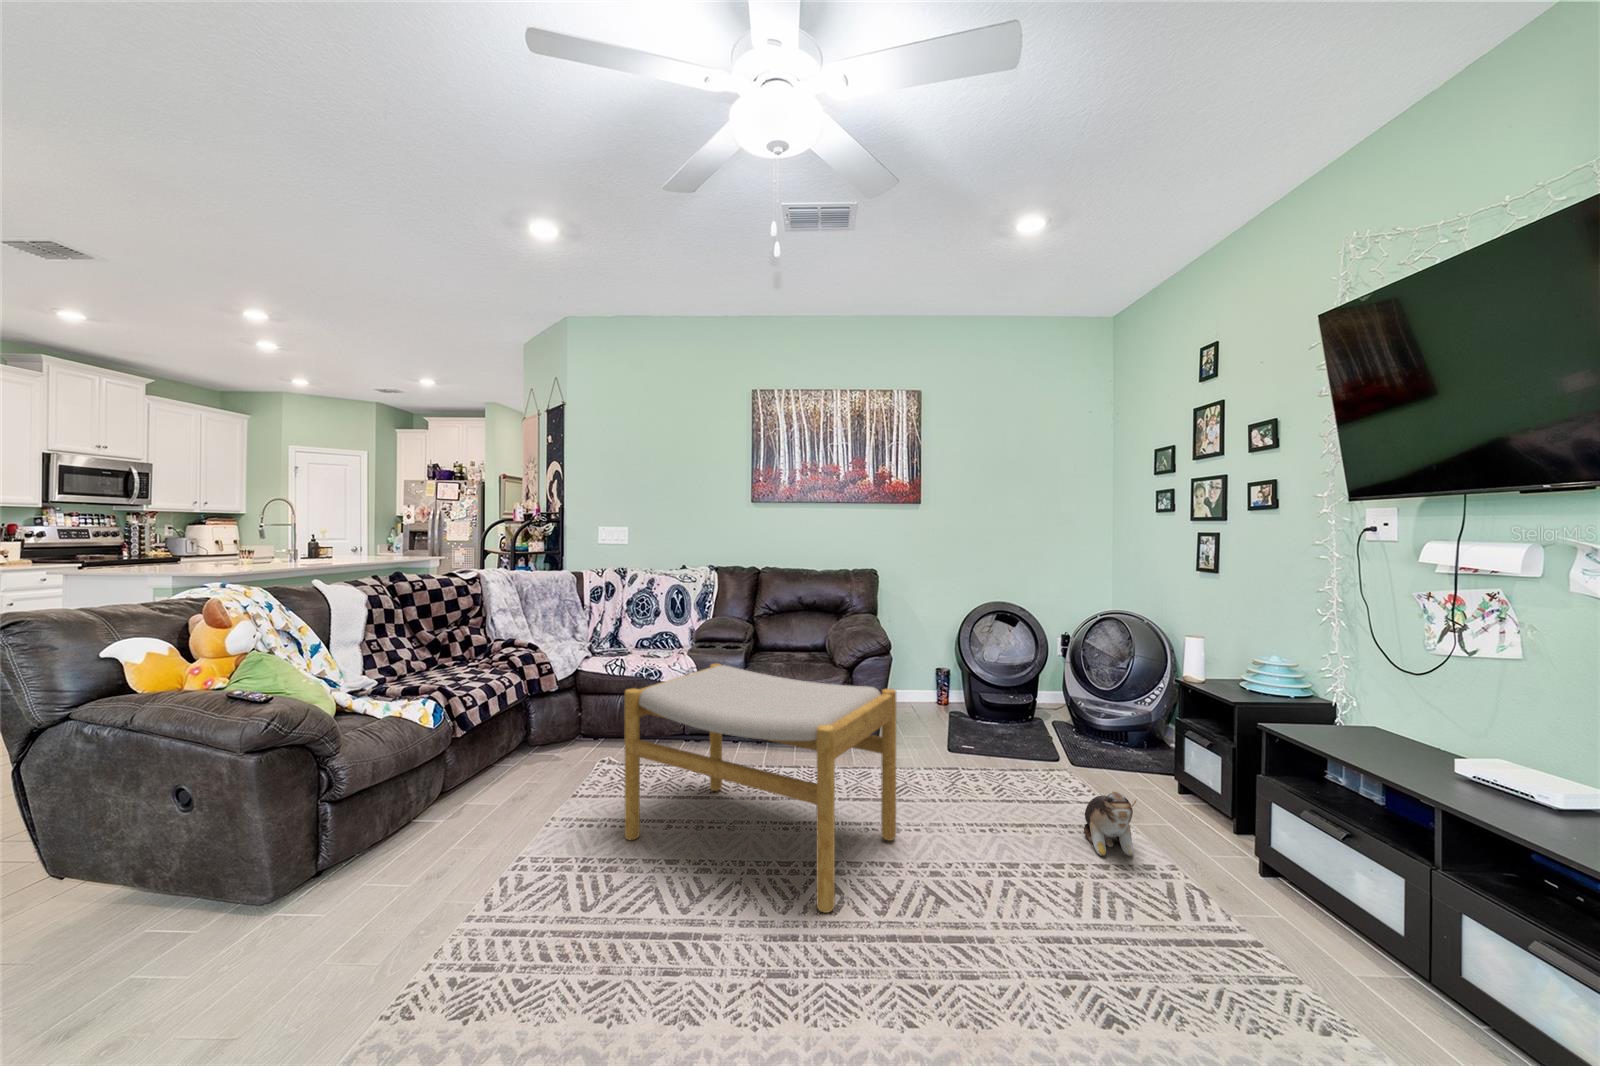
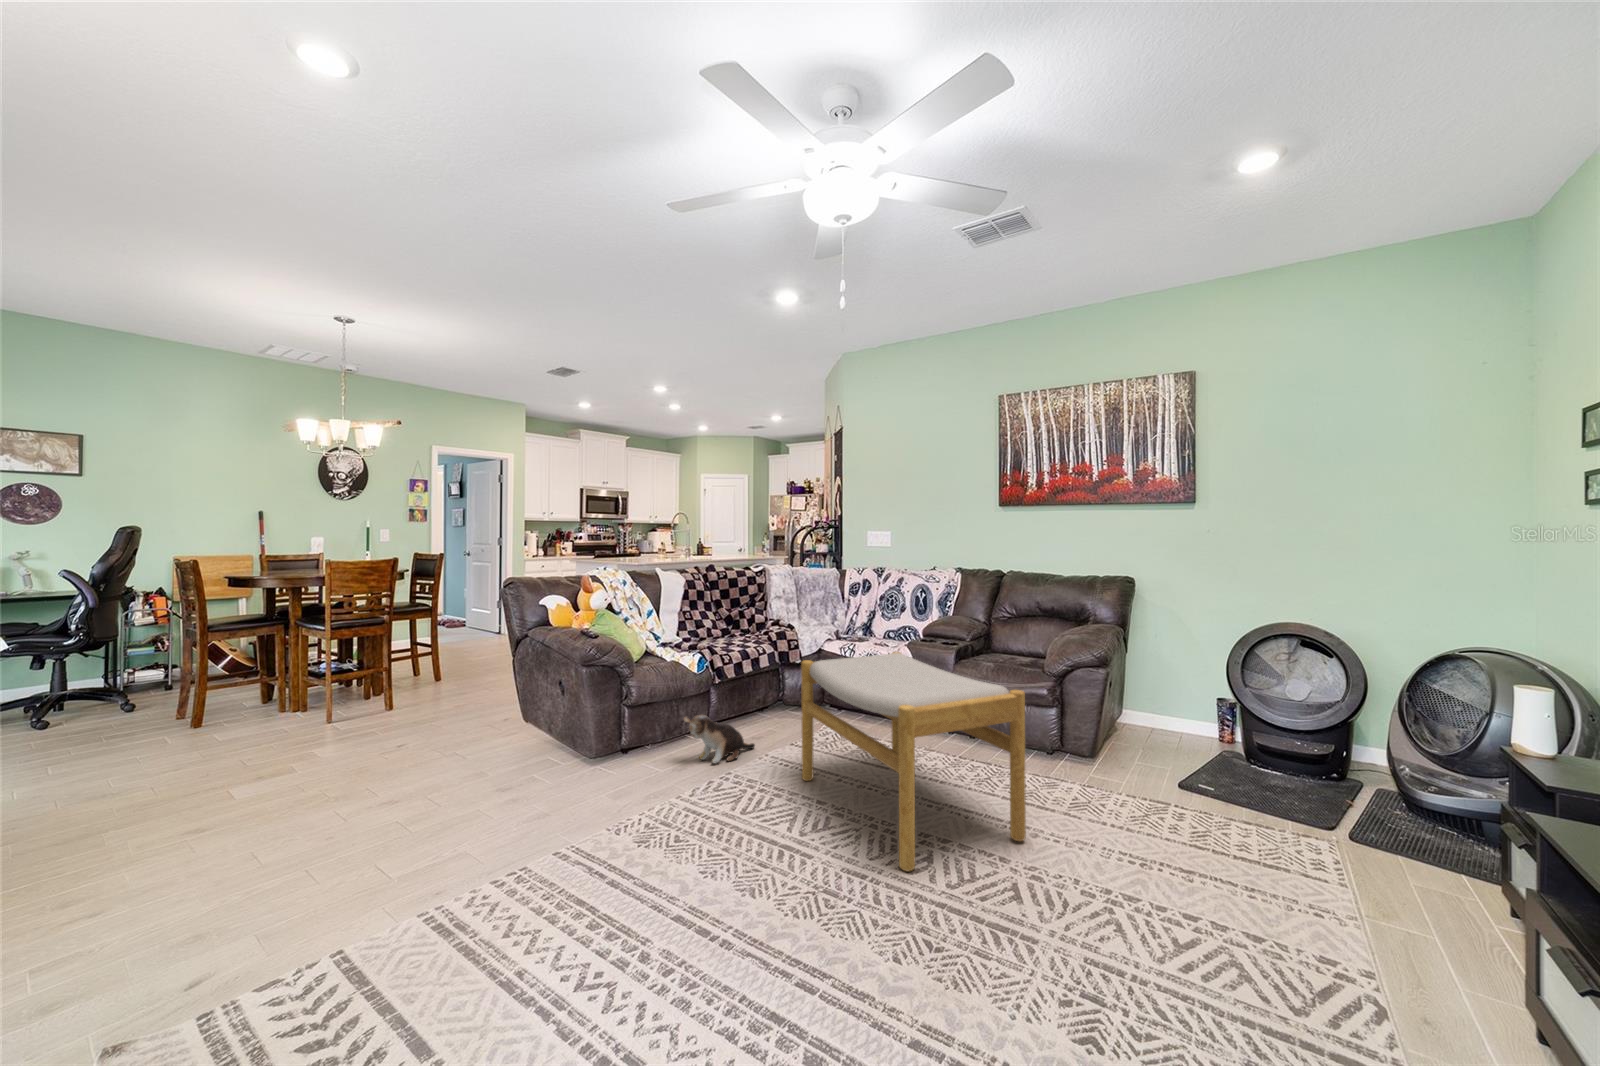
plush toy: present [1084,791,1137,856] -> present [684,715,755,763]

